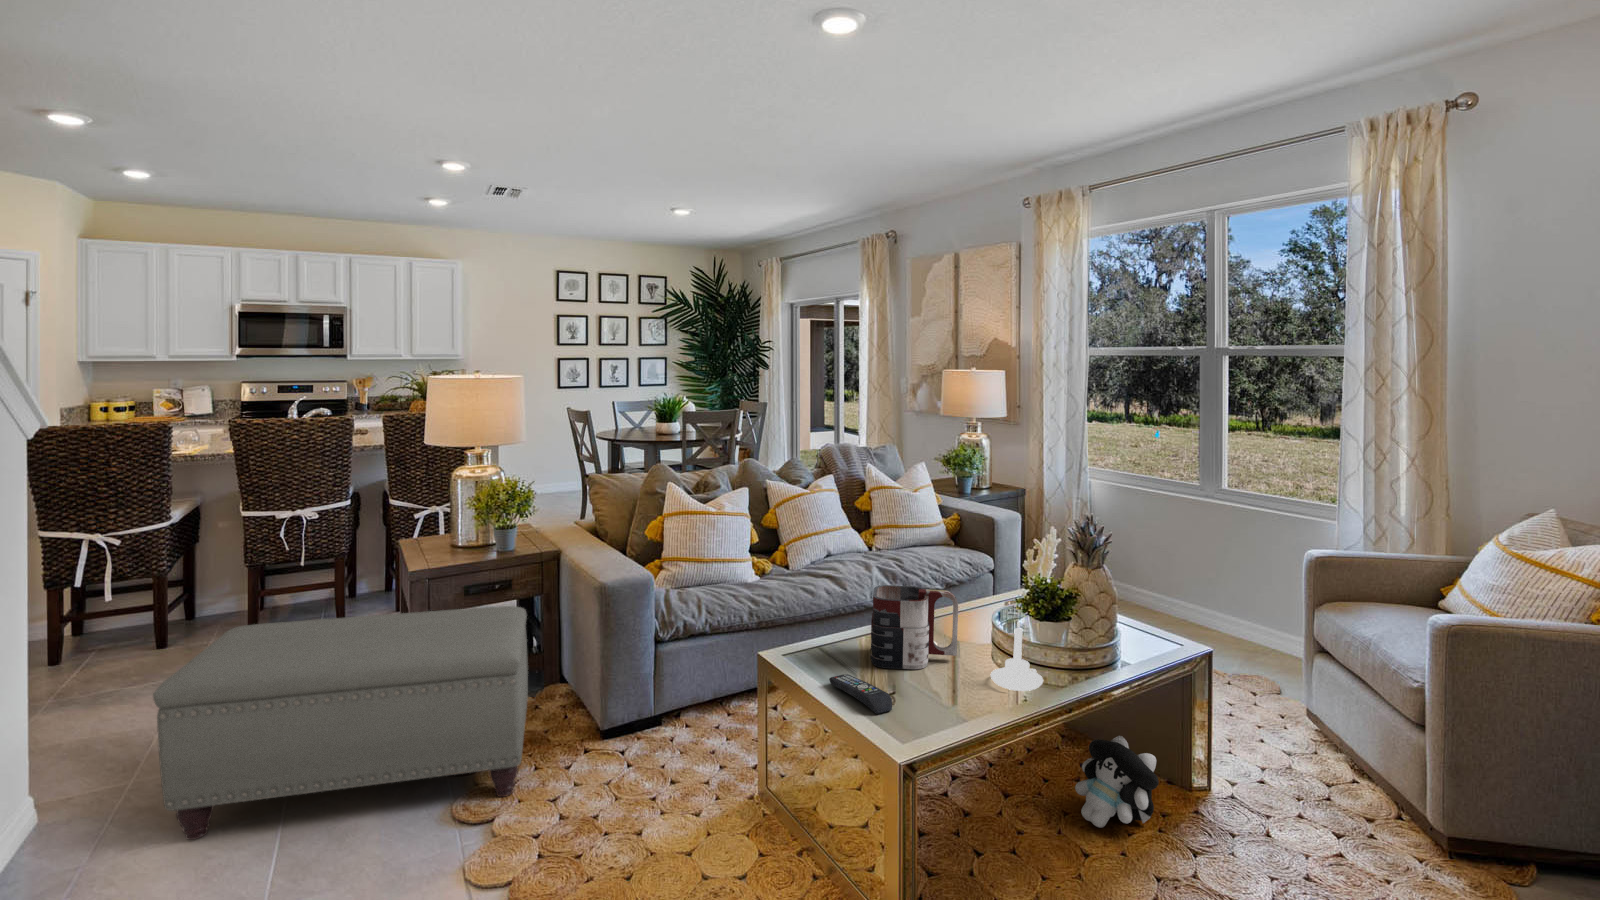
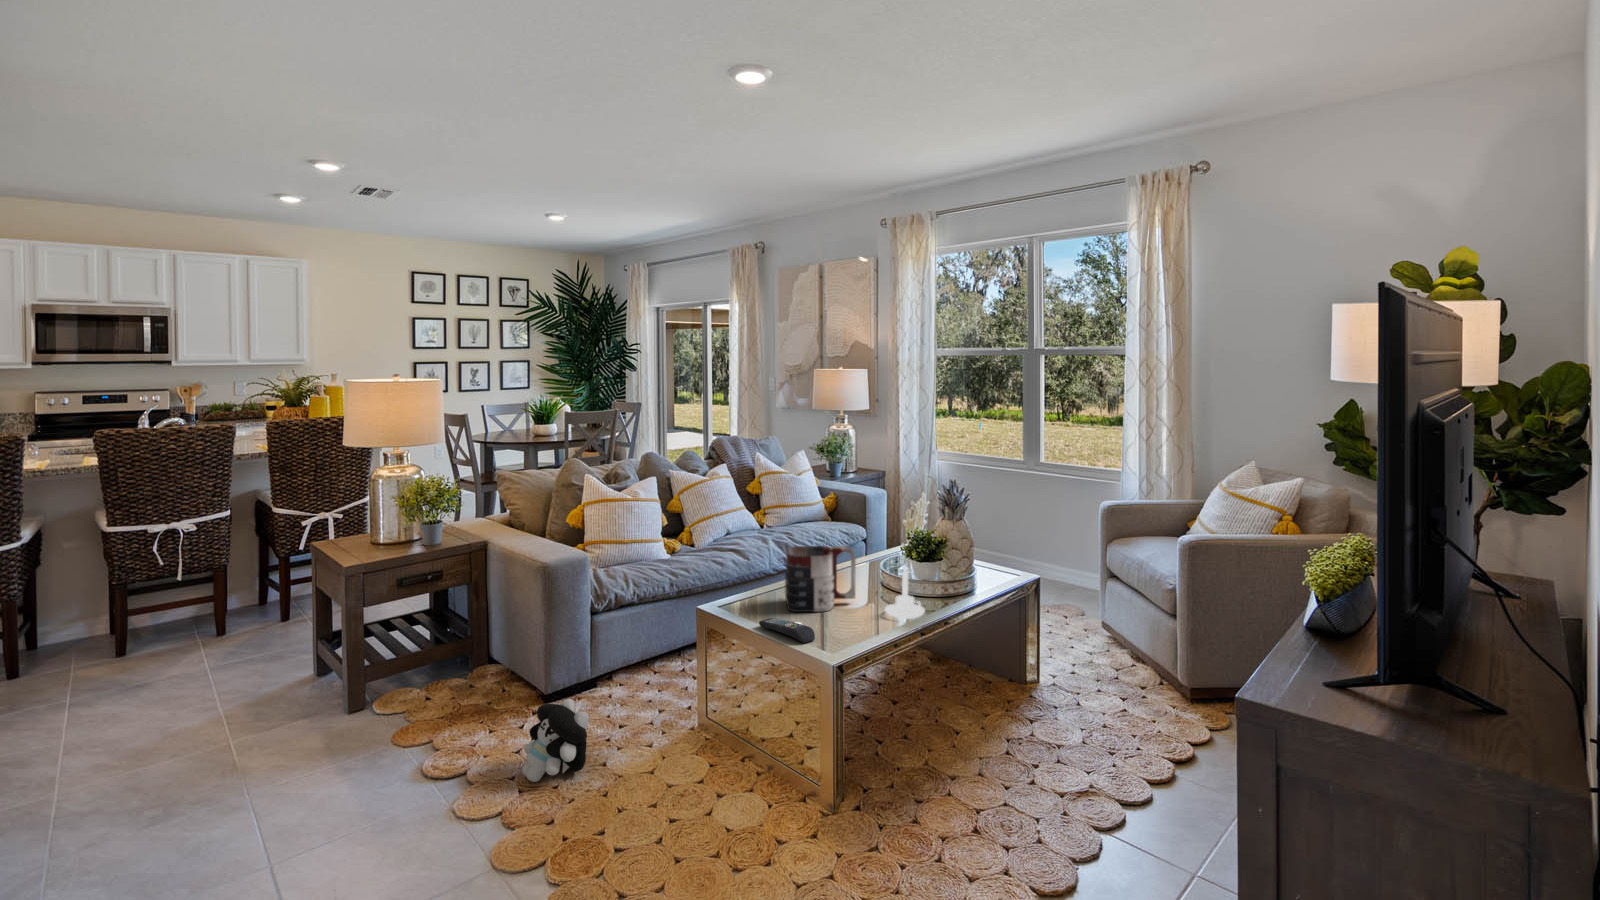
ottoman: present [153,606,528,840] -> none [131,589,485,821]
plush toy: present [1075,736,1159,828] -> present [522,699,589,782]

